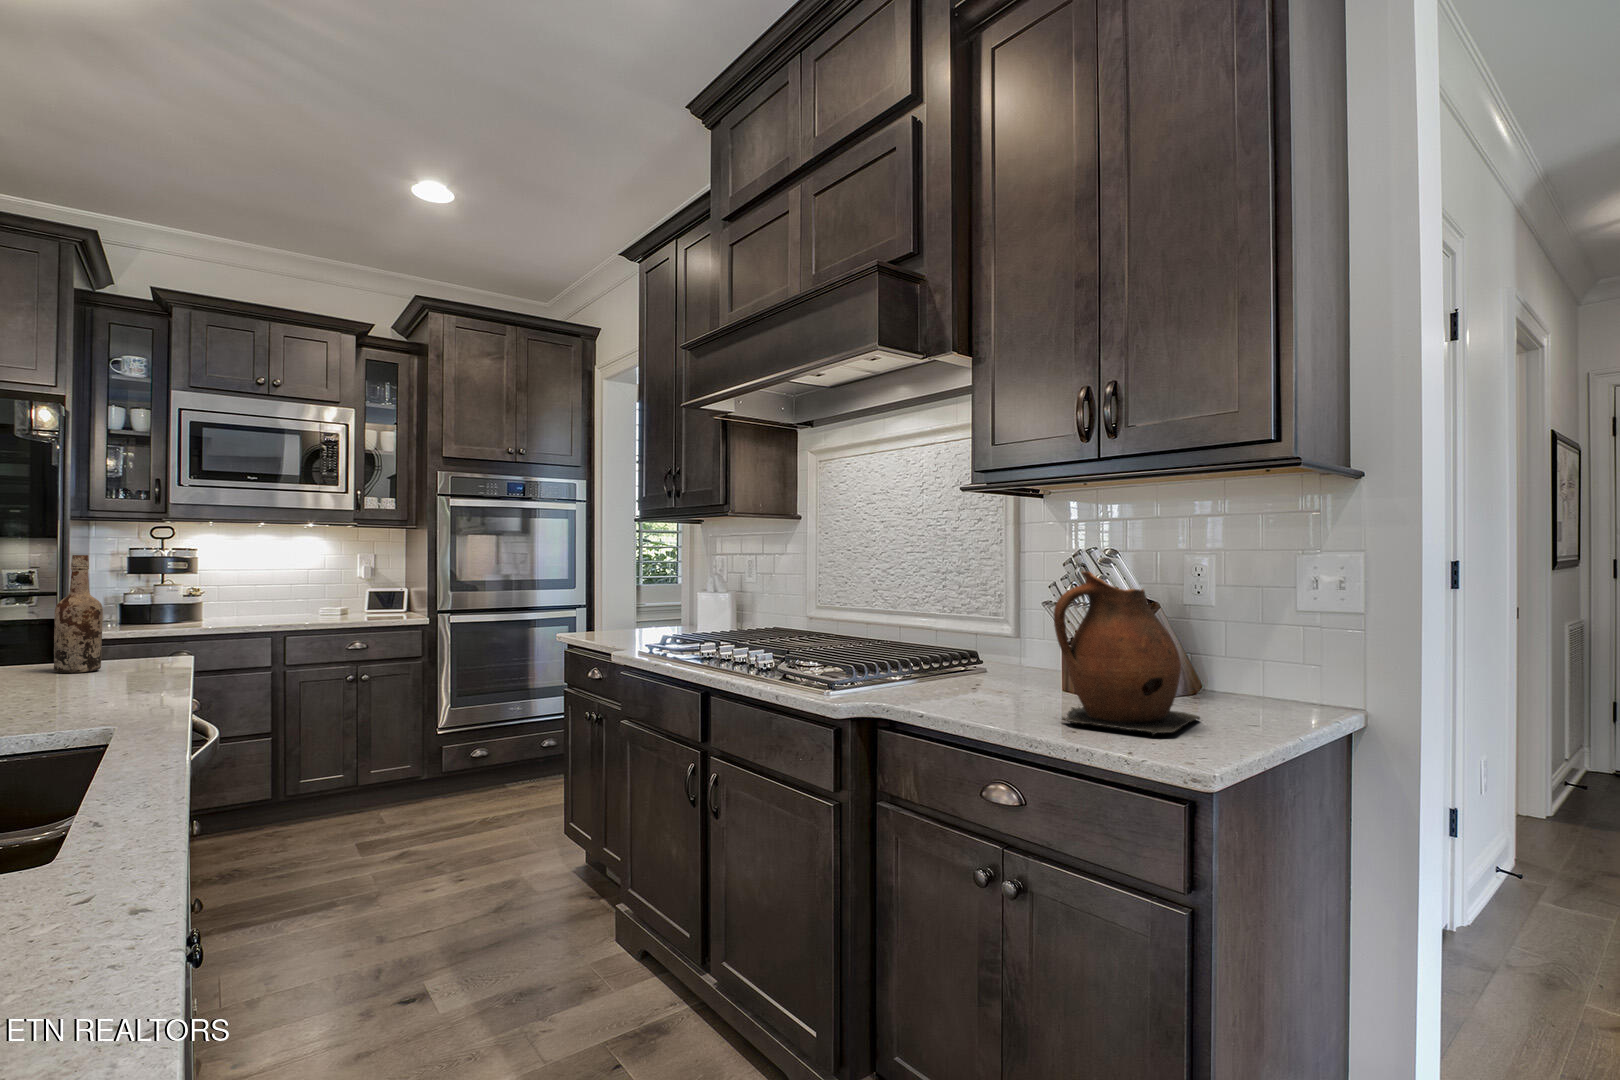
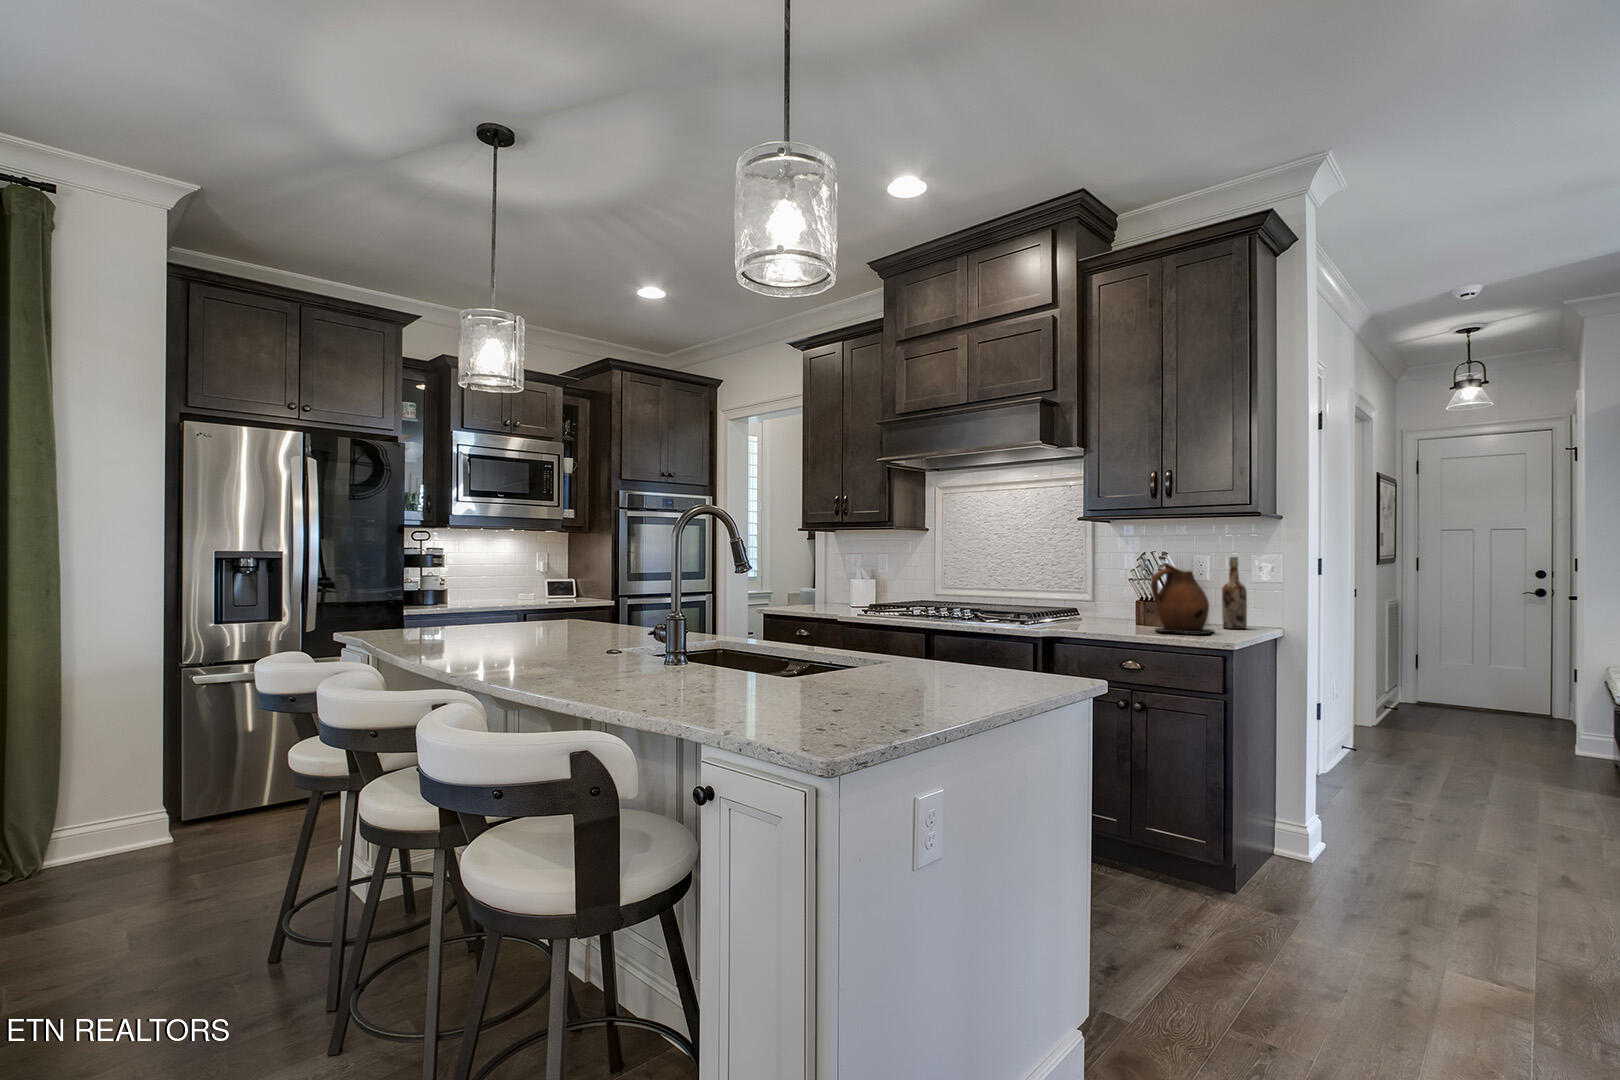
wine bottle: present [54,555,103,673] -> present [1222,557,1247,629]

